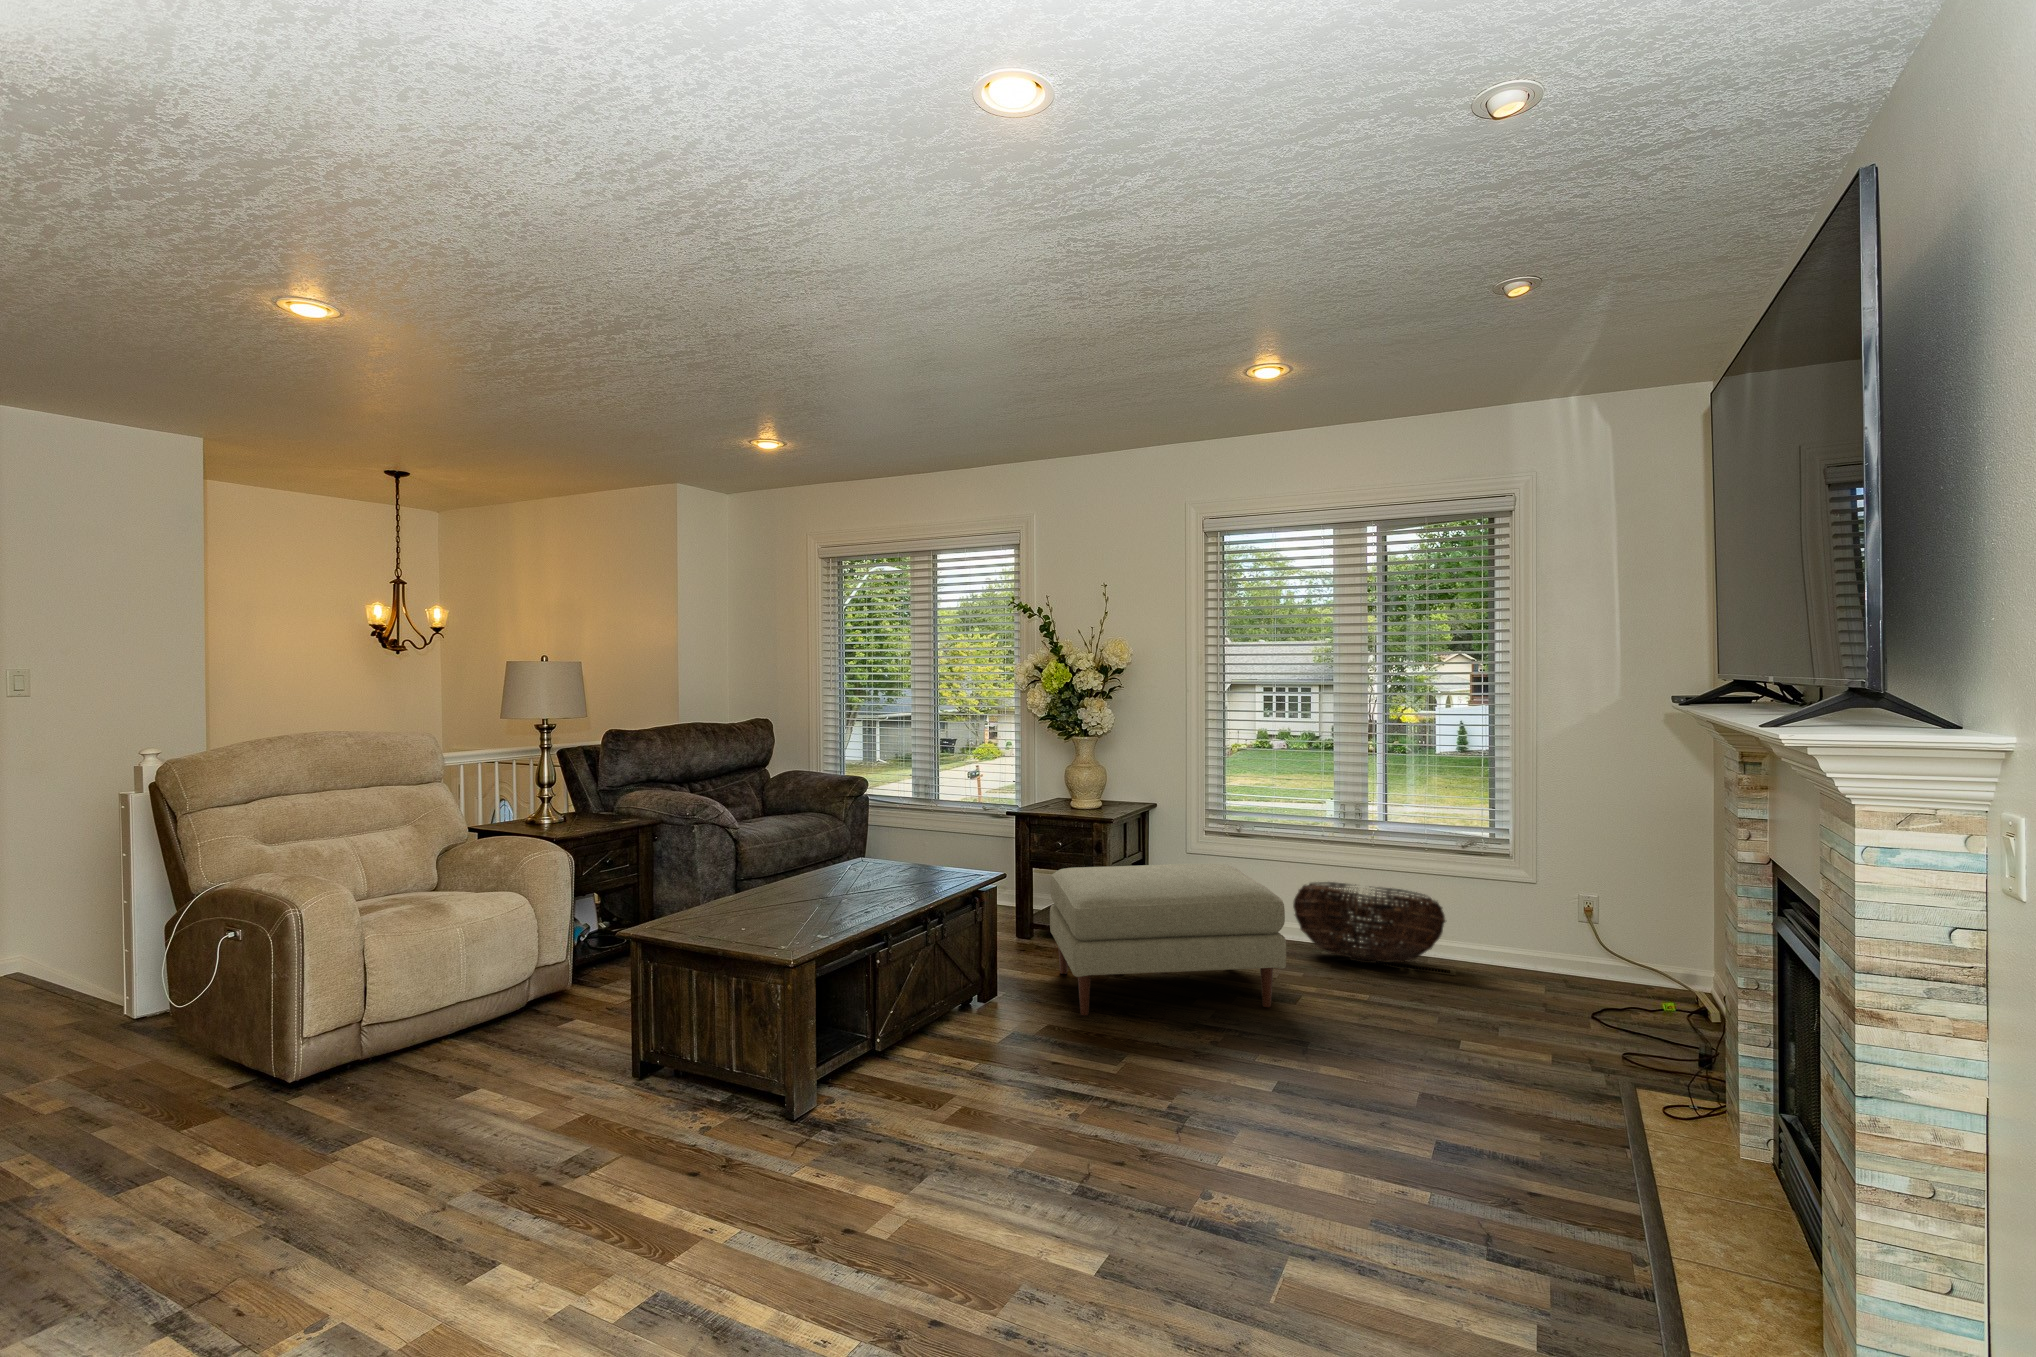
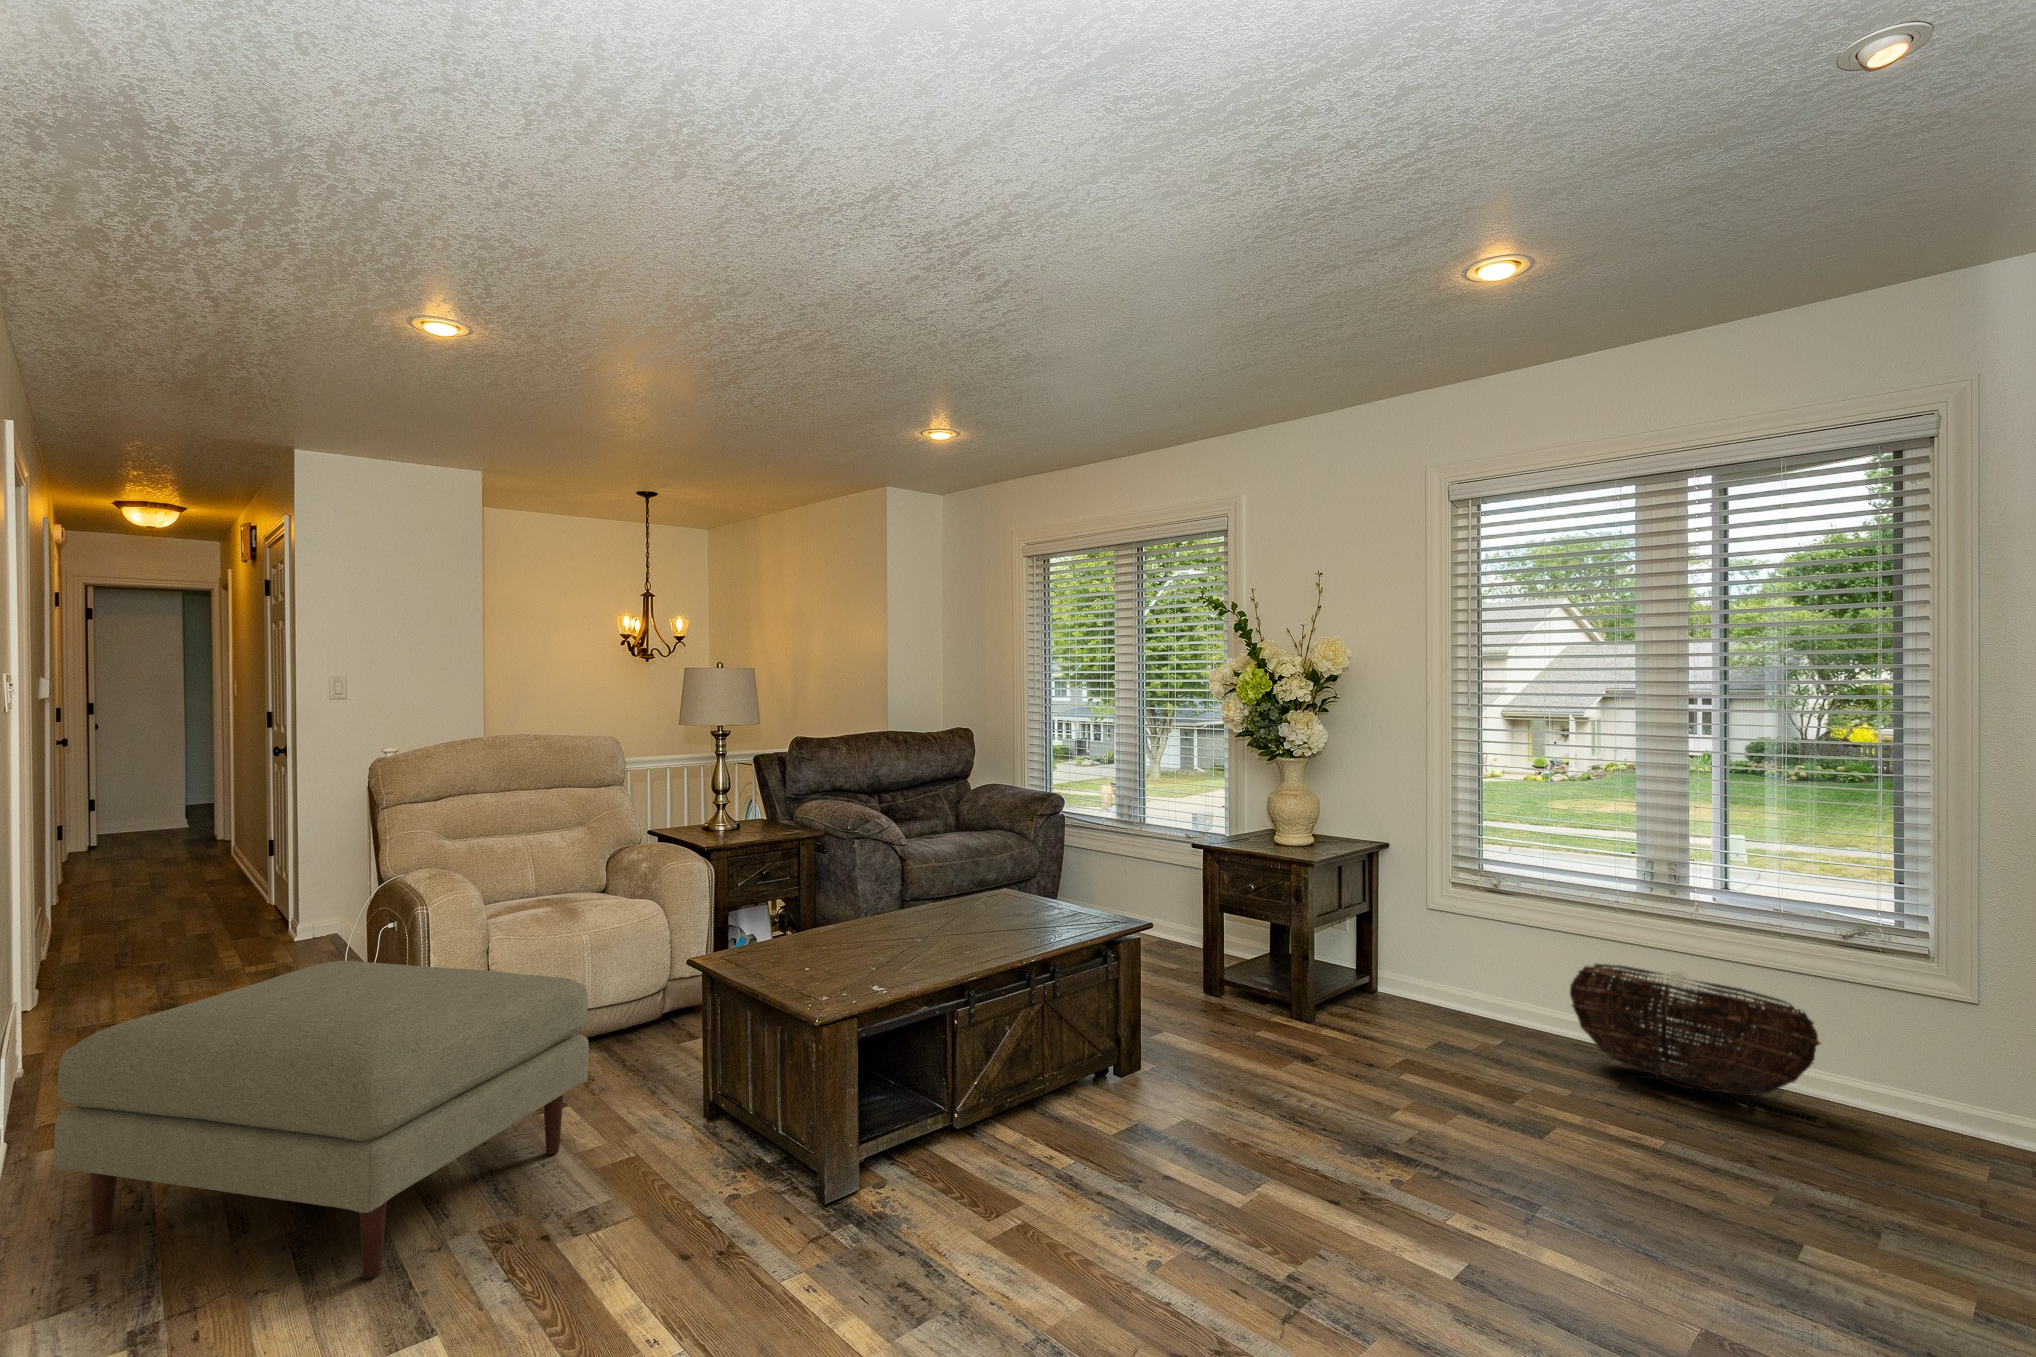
ottoman: present [1050,864,1286,1016] -> present [54,961,589,1279]

